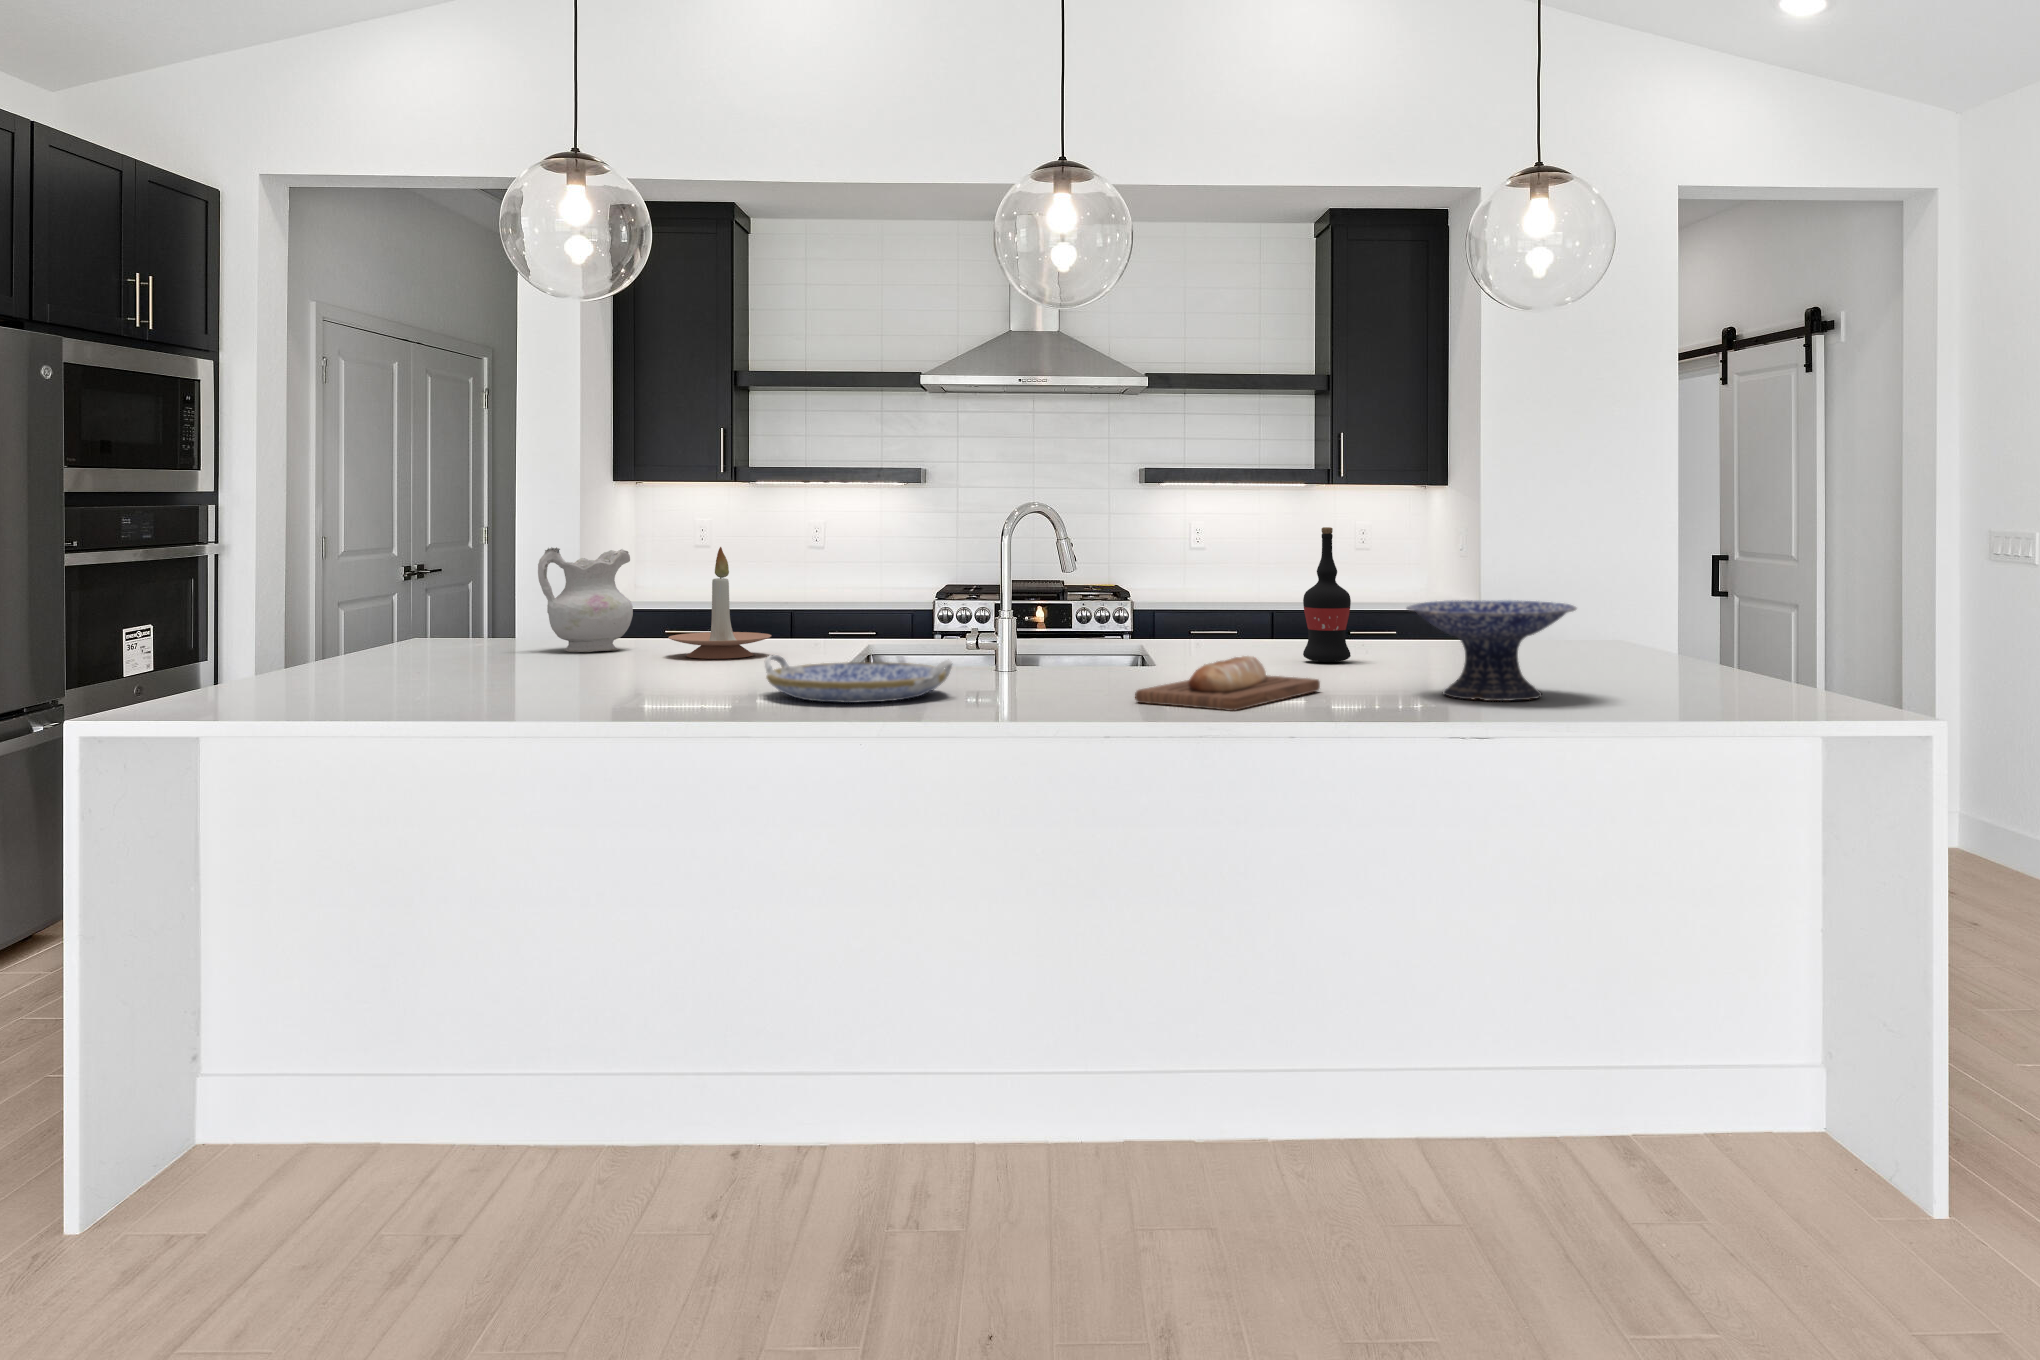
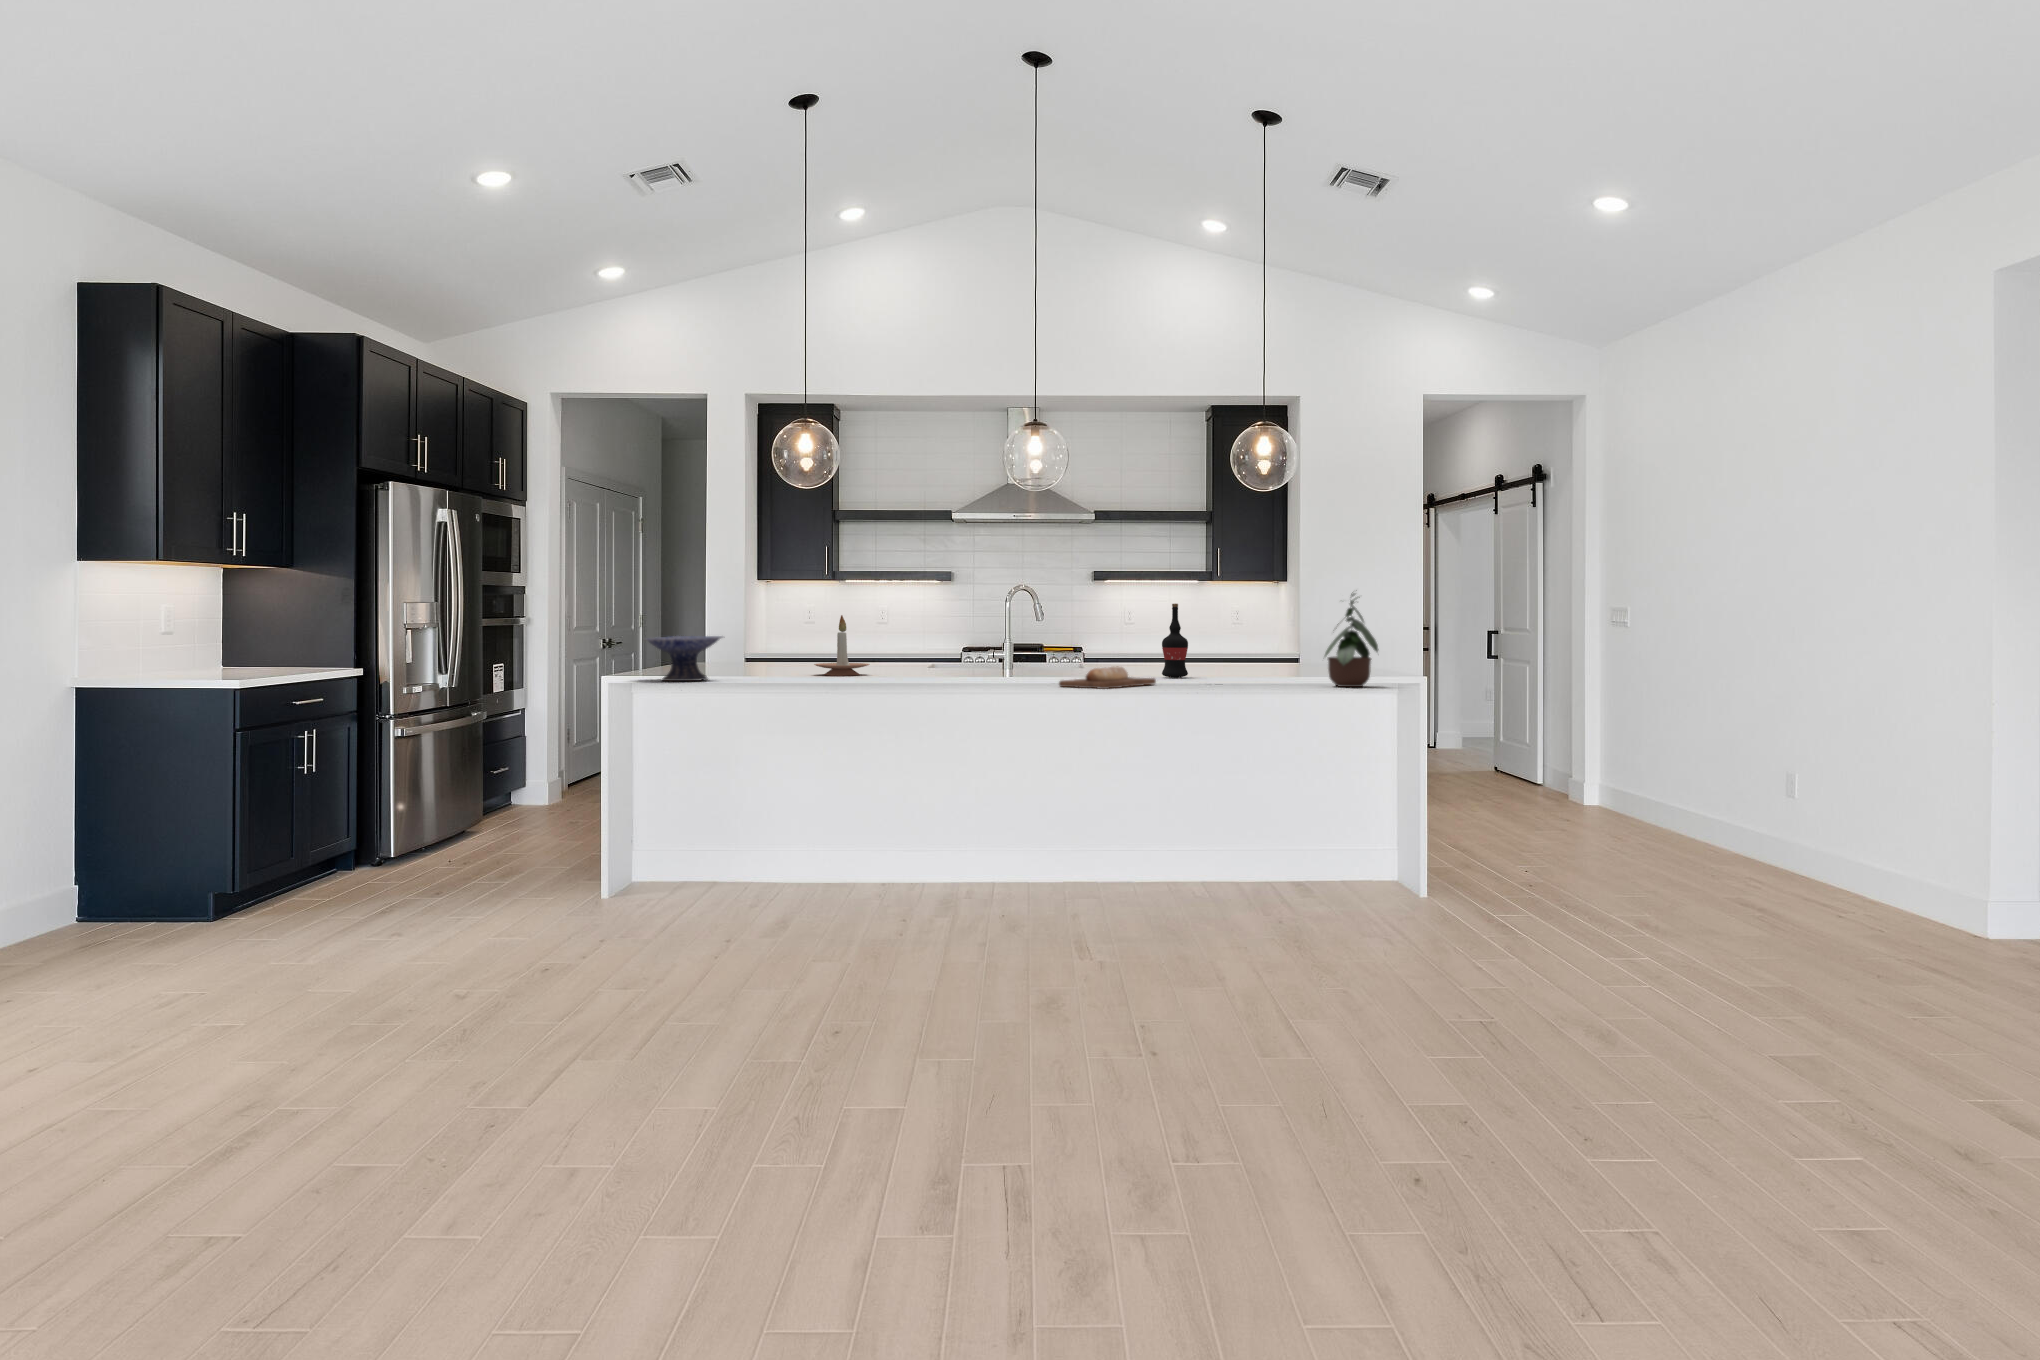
potted plant: none [1640,504,1774,699] -> present [1324,592,1379,687]
ceramic pitcher: present [538,547,633,652] -> none [741,615,791,674]
decorative bowl: present [1407,600,1576,701] -> present [645,636,722,681]
serving tray: present [765,655,952,703] -> none [875,665,969,686]

